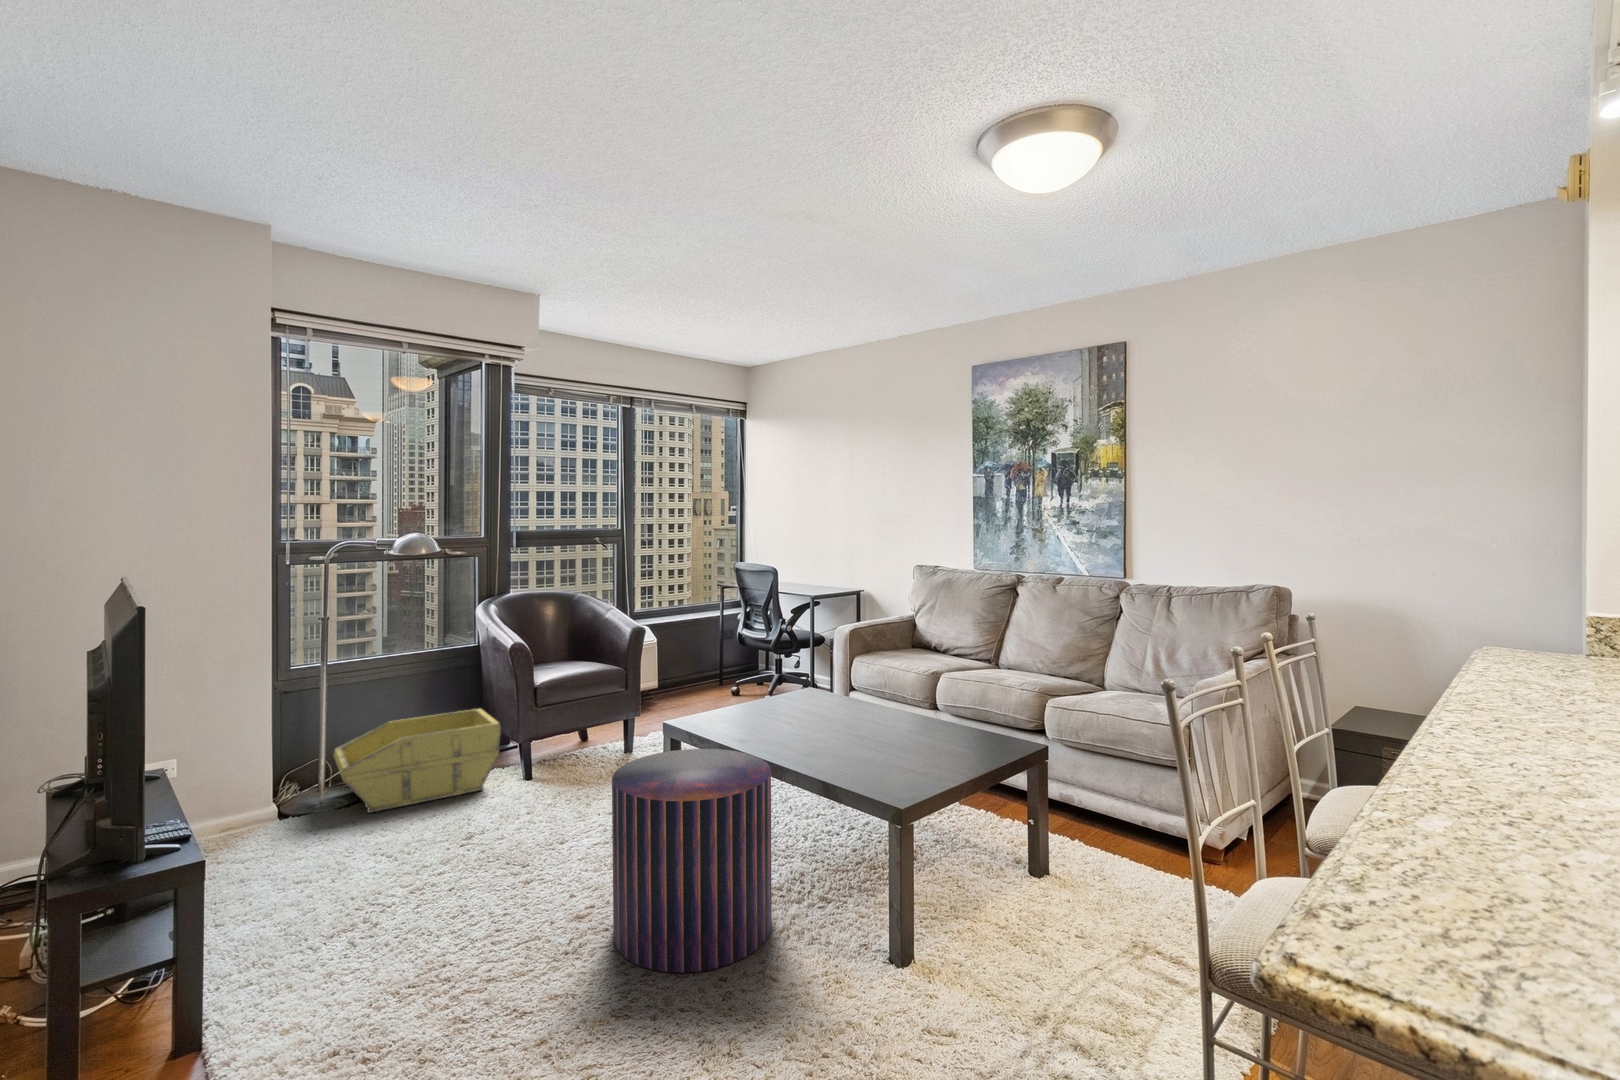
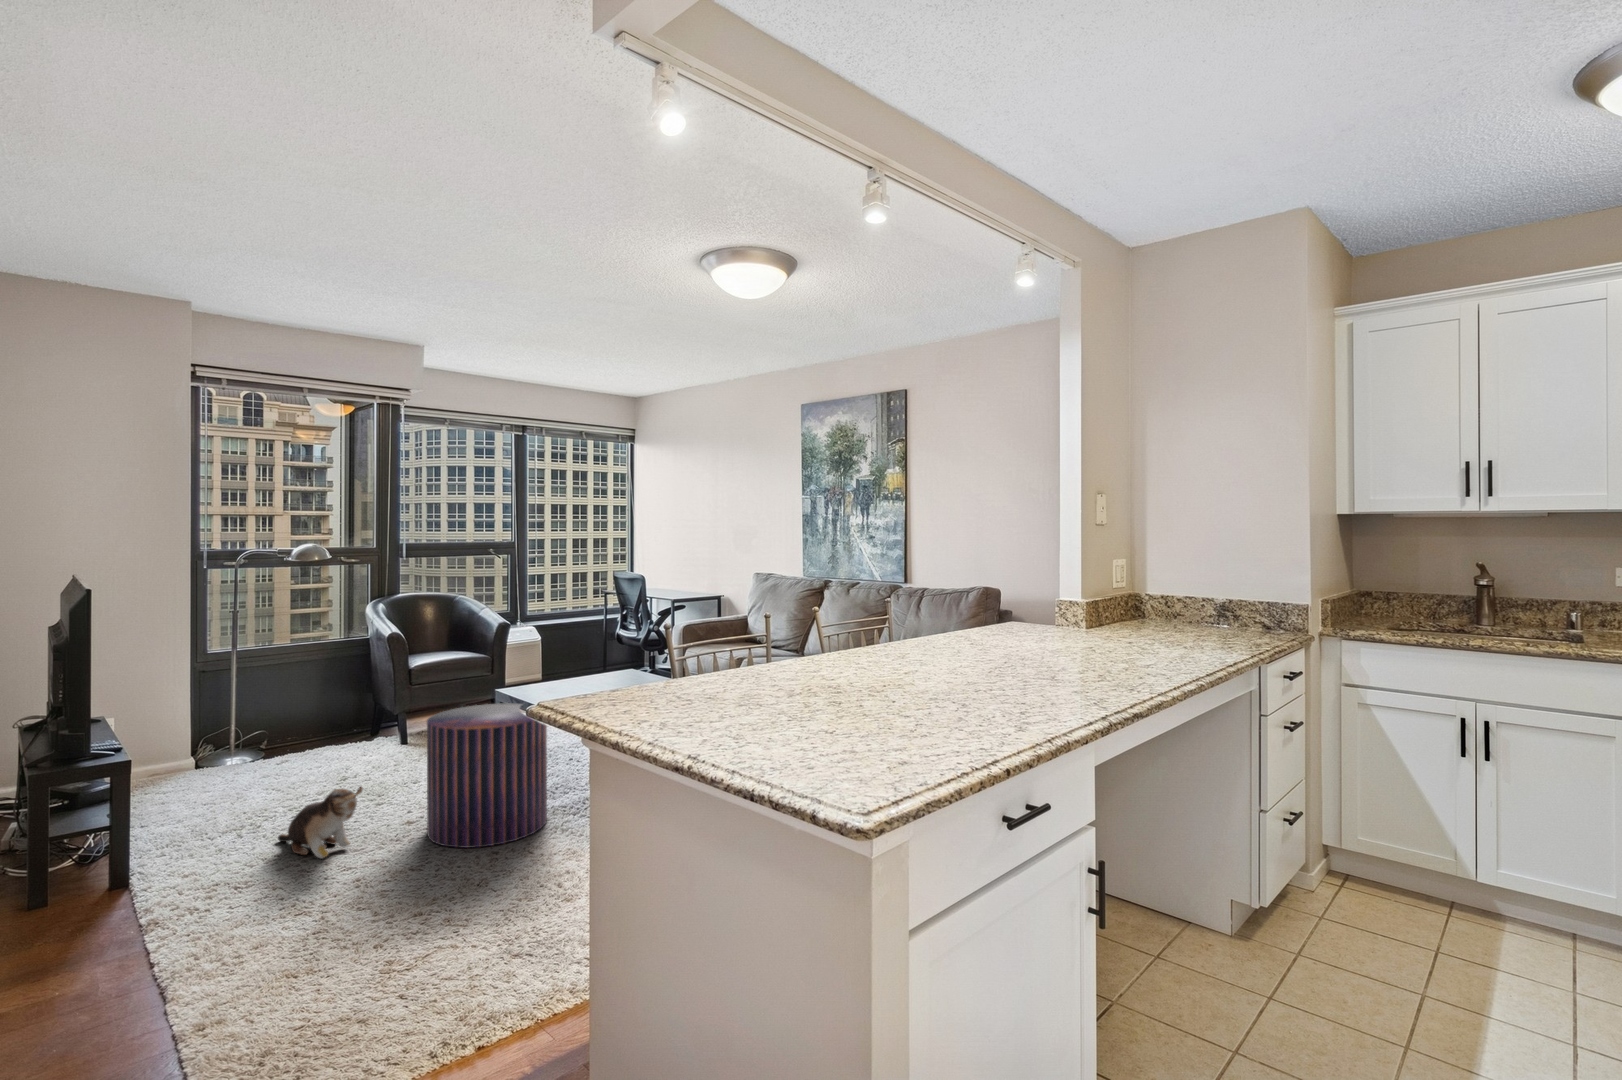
storage bin: present [334,709,501,813] -> none [240,688,379,765]
plush toy: none [407,886,535,995] -> present [278,787,362,859]

